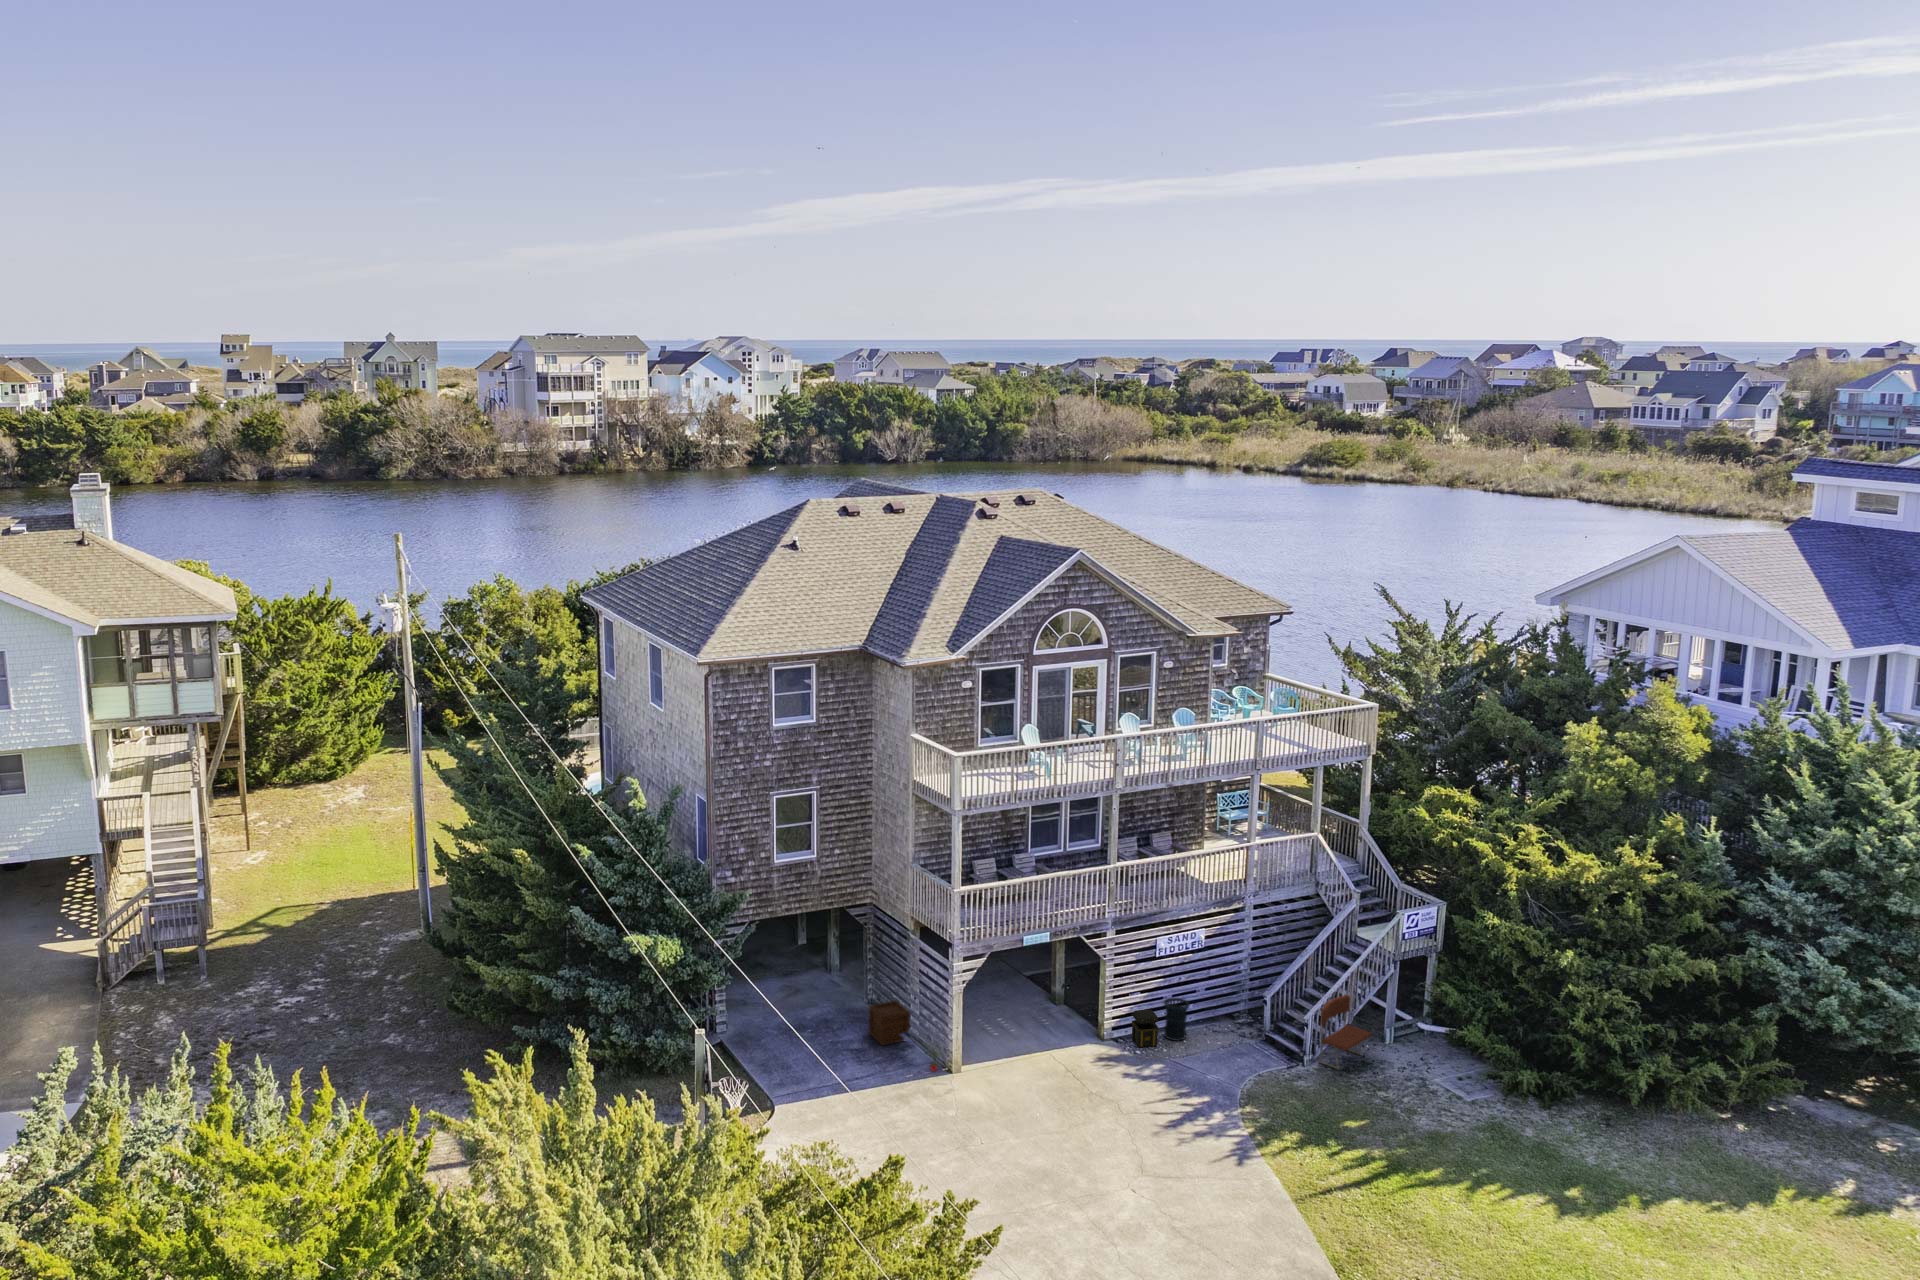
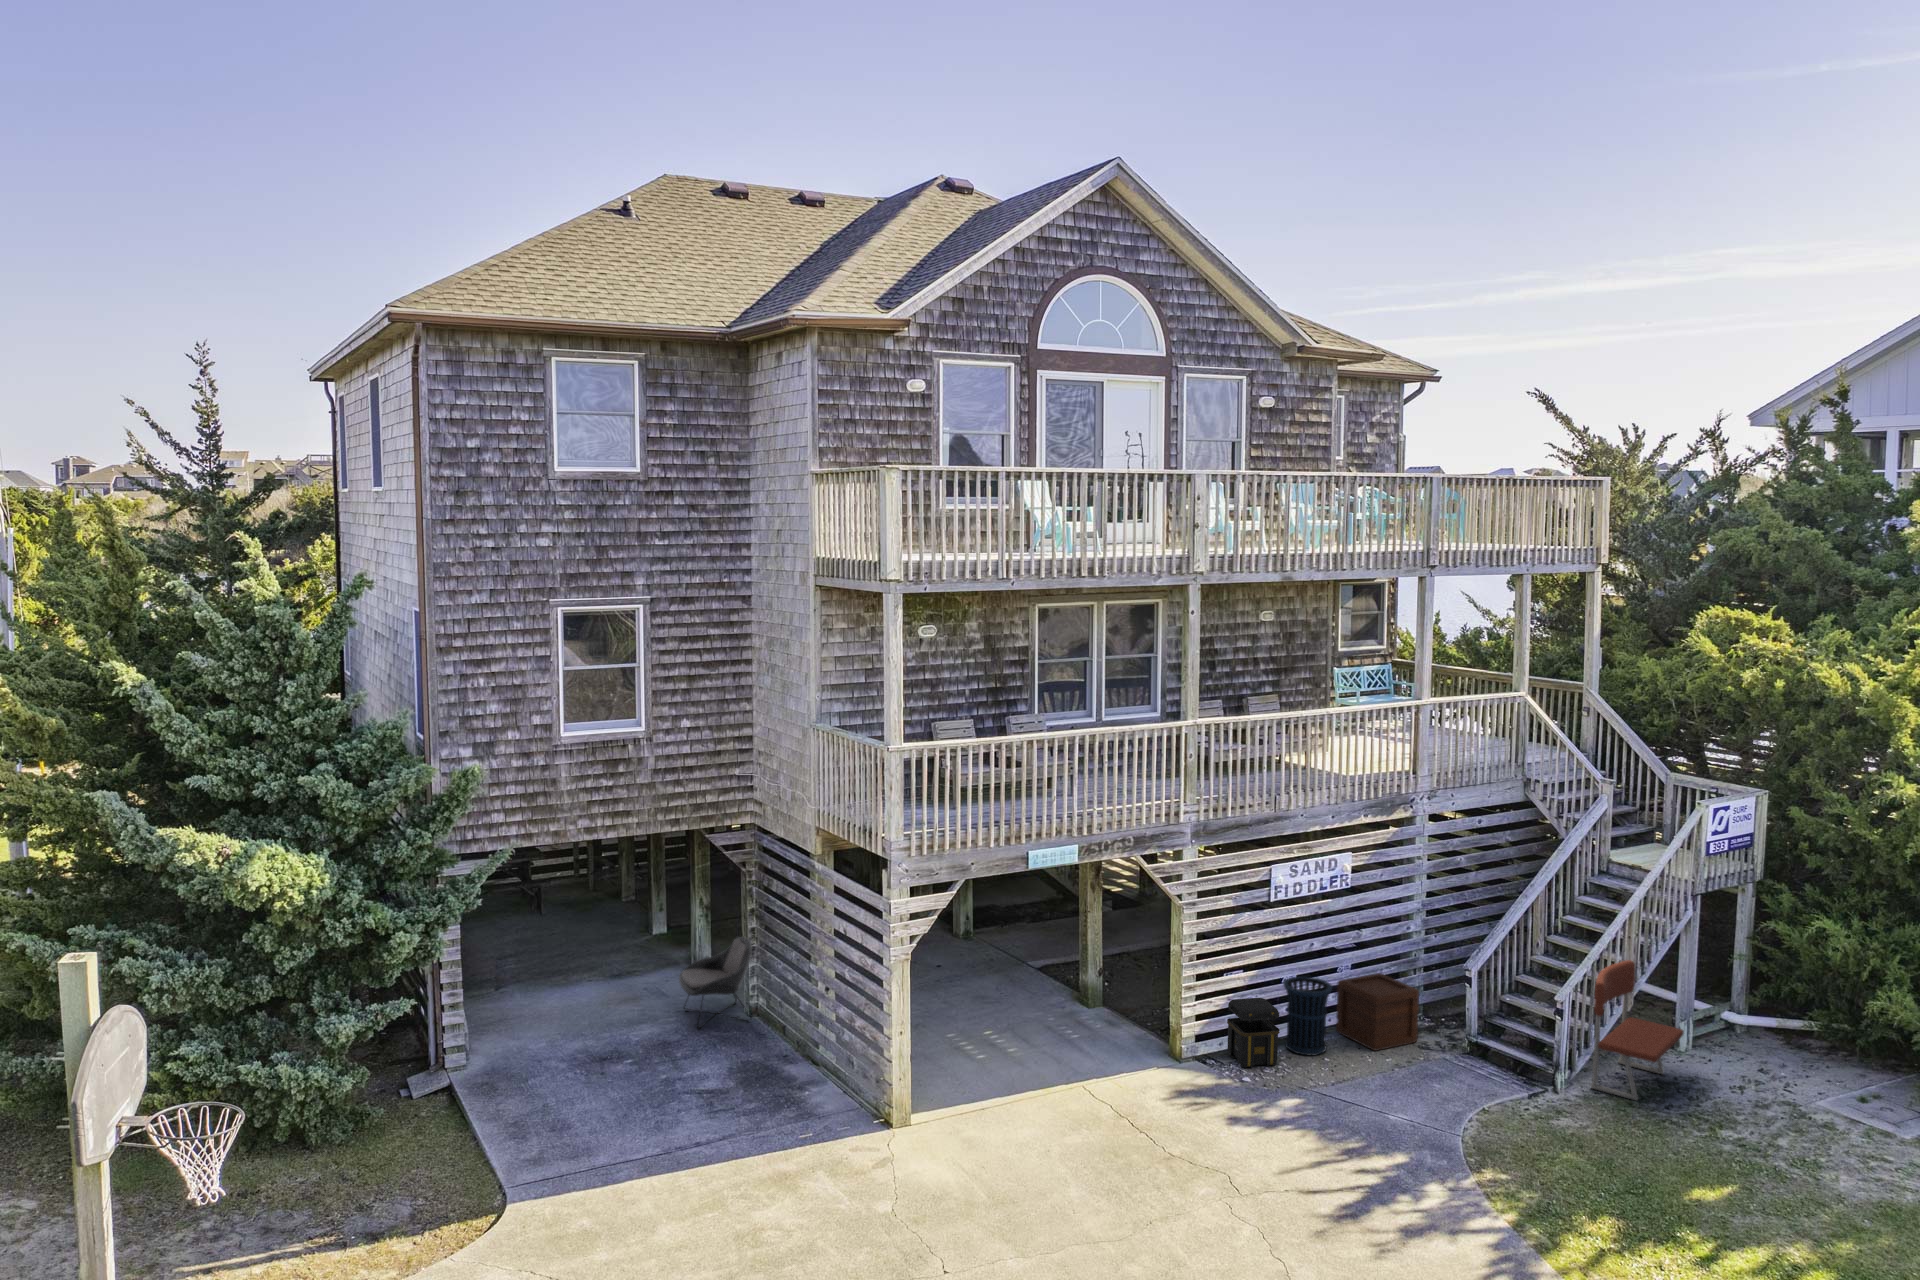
lounge chair: none [831,966,872,1019] -> present [679,937,752,1029]
wooden crate: present [869,1000,910,1045] -> present [1336,973,1419,1051]
potted plant: present [922,1044,943,1071] -> none [829,1061,875,1117]

